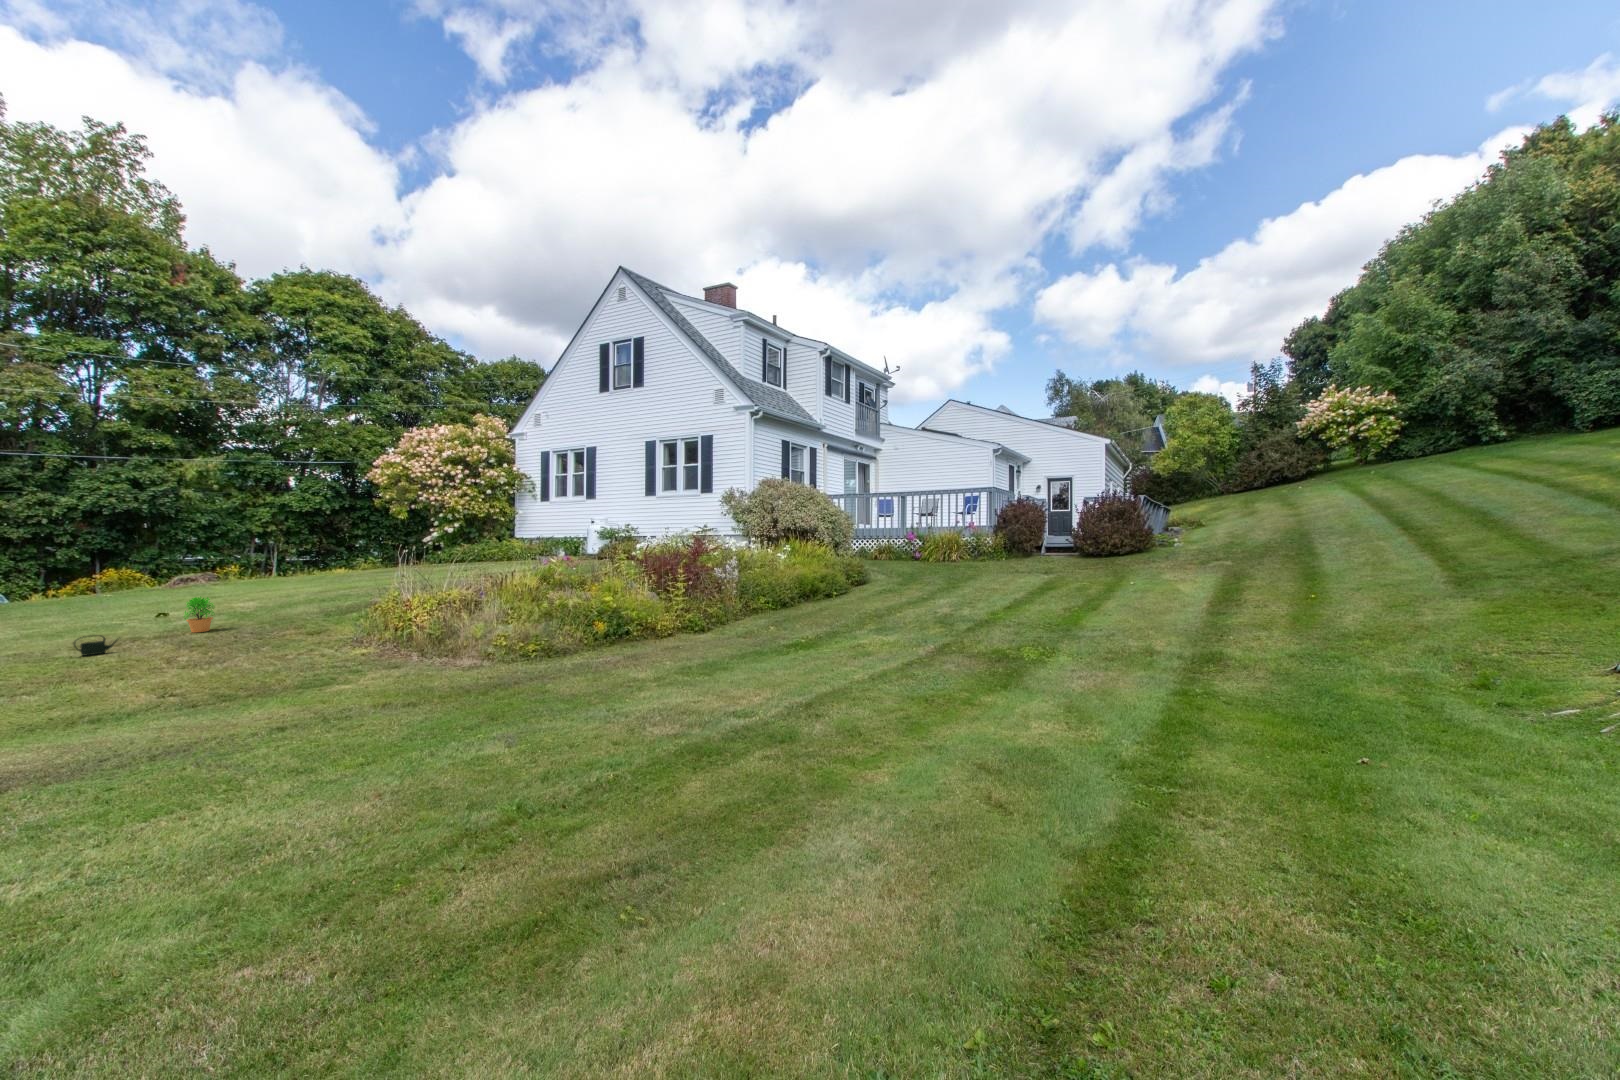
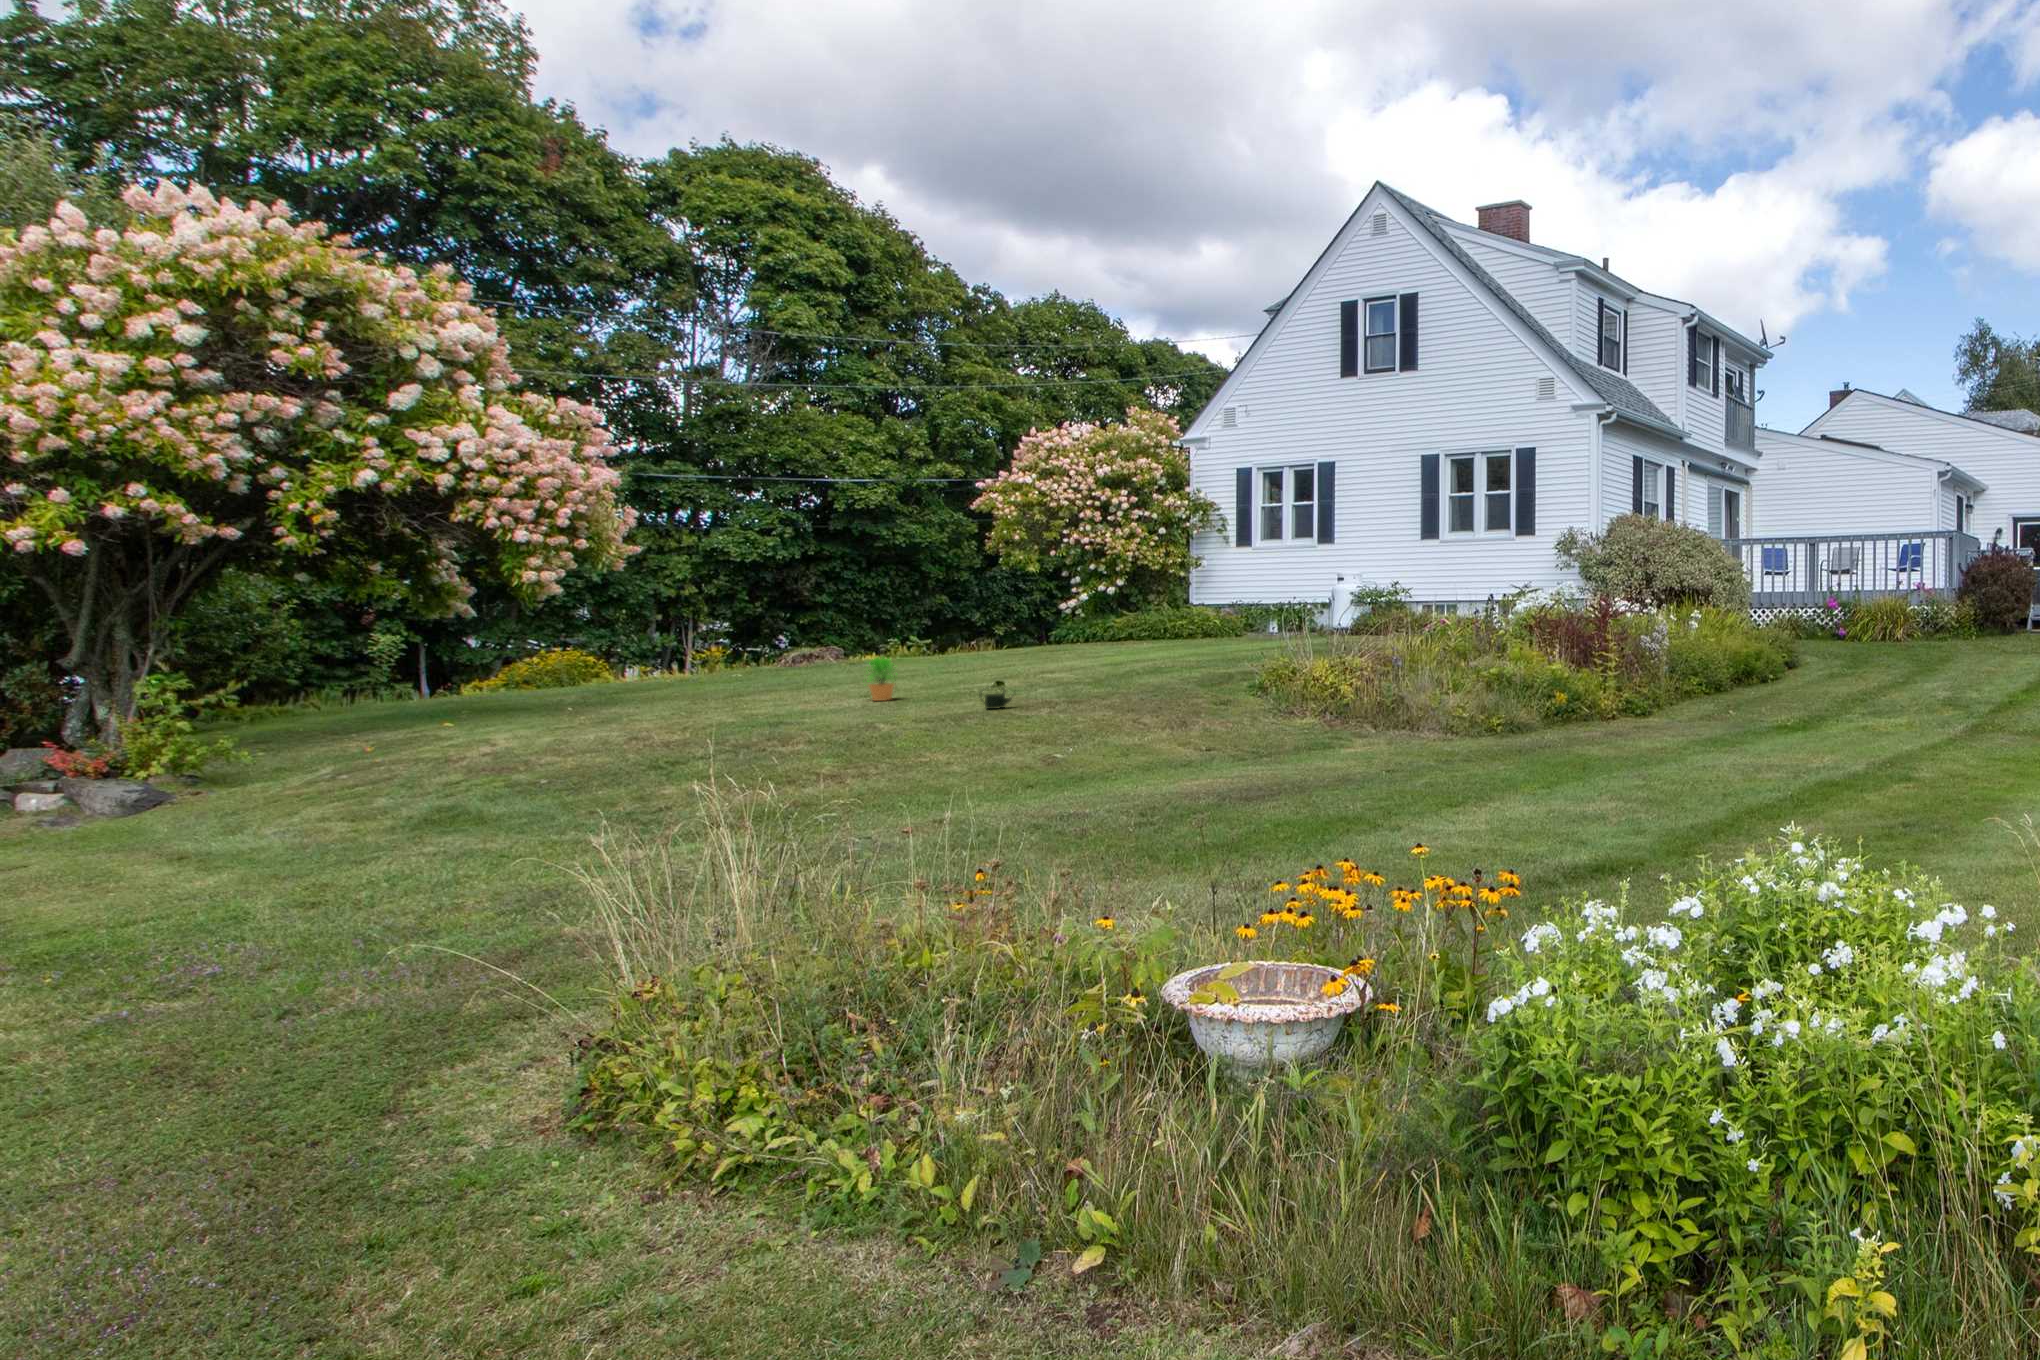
potted plant: present [184,597,215,633] -> present [863,657,897,701]

